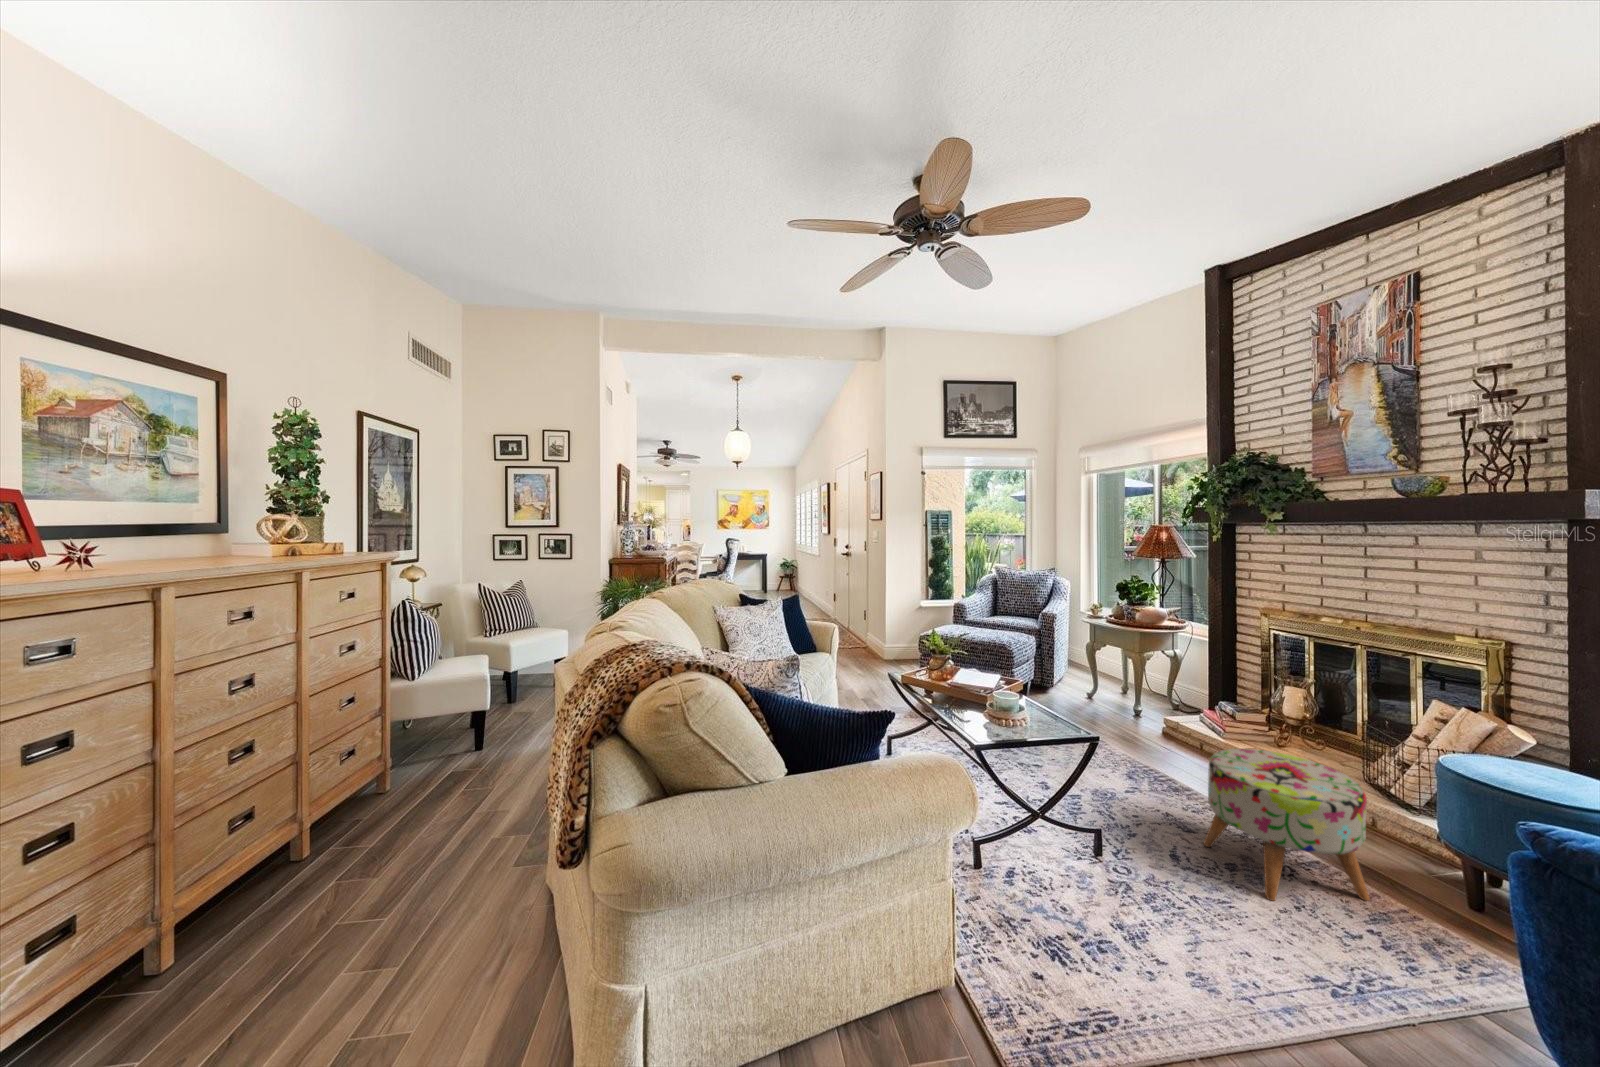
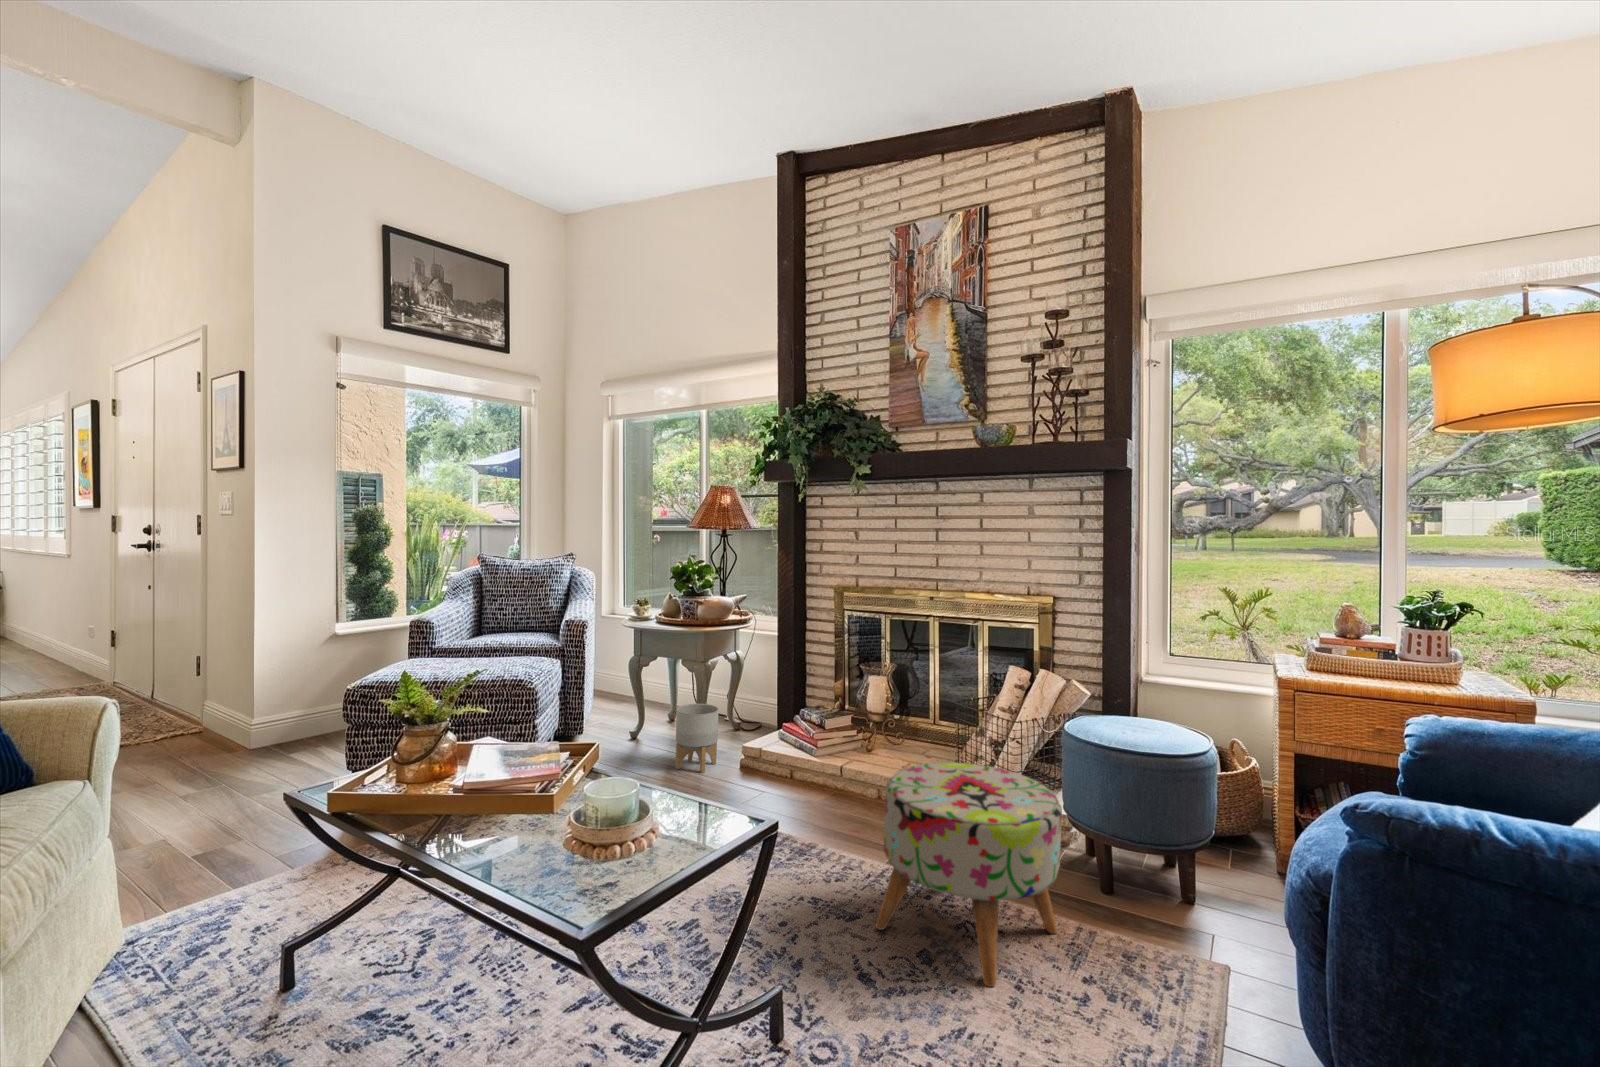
planter: none [1114,682,1147,730] -> present [676,704,719,773]

